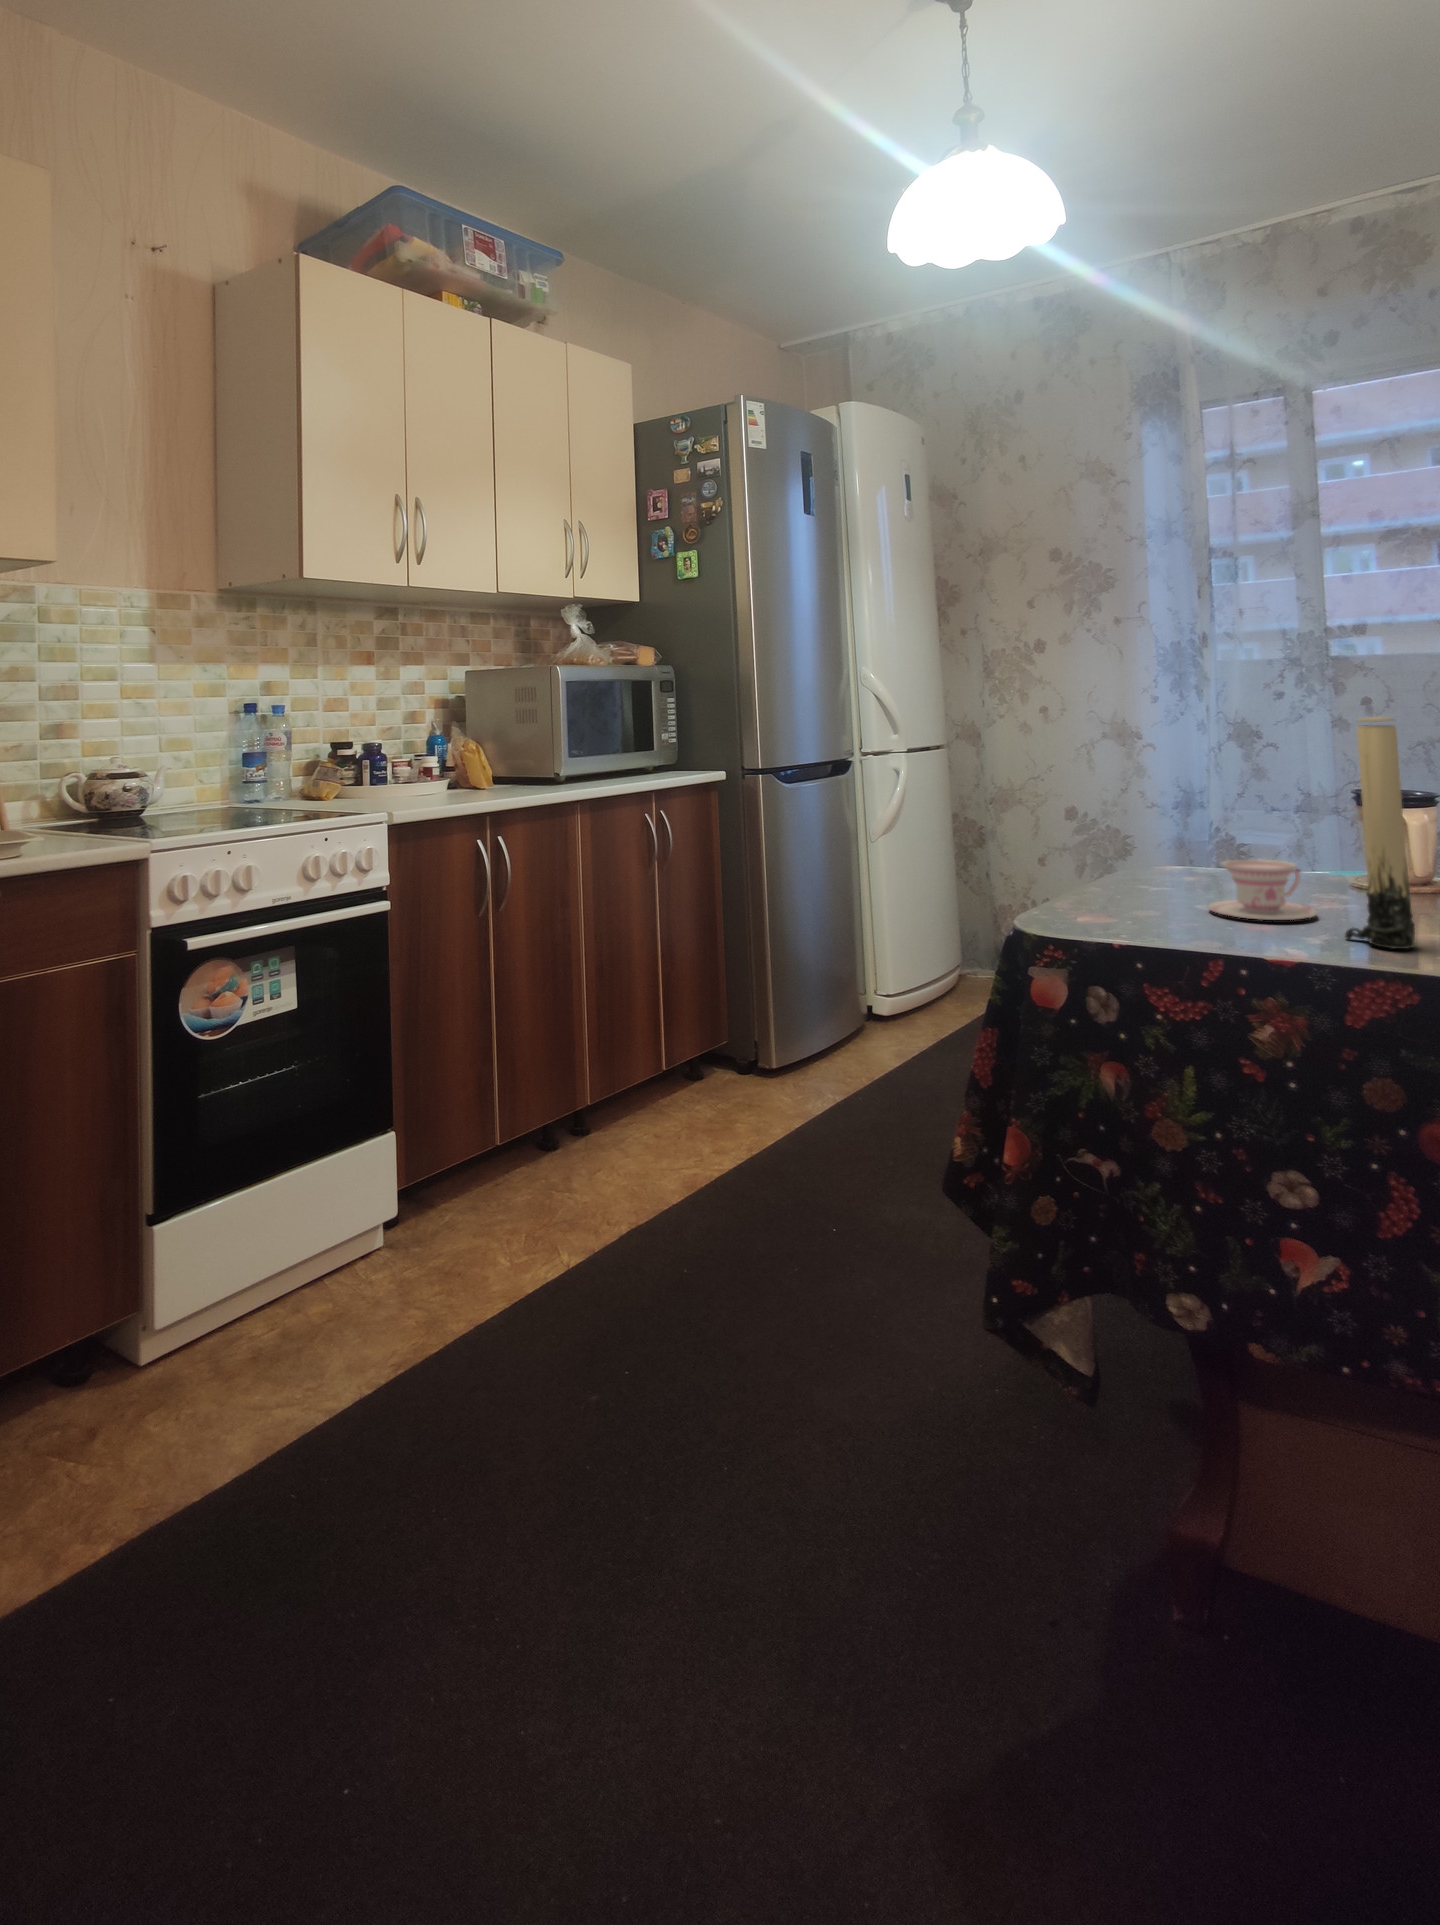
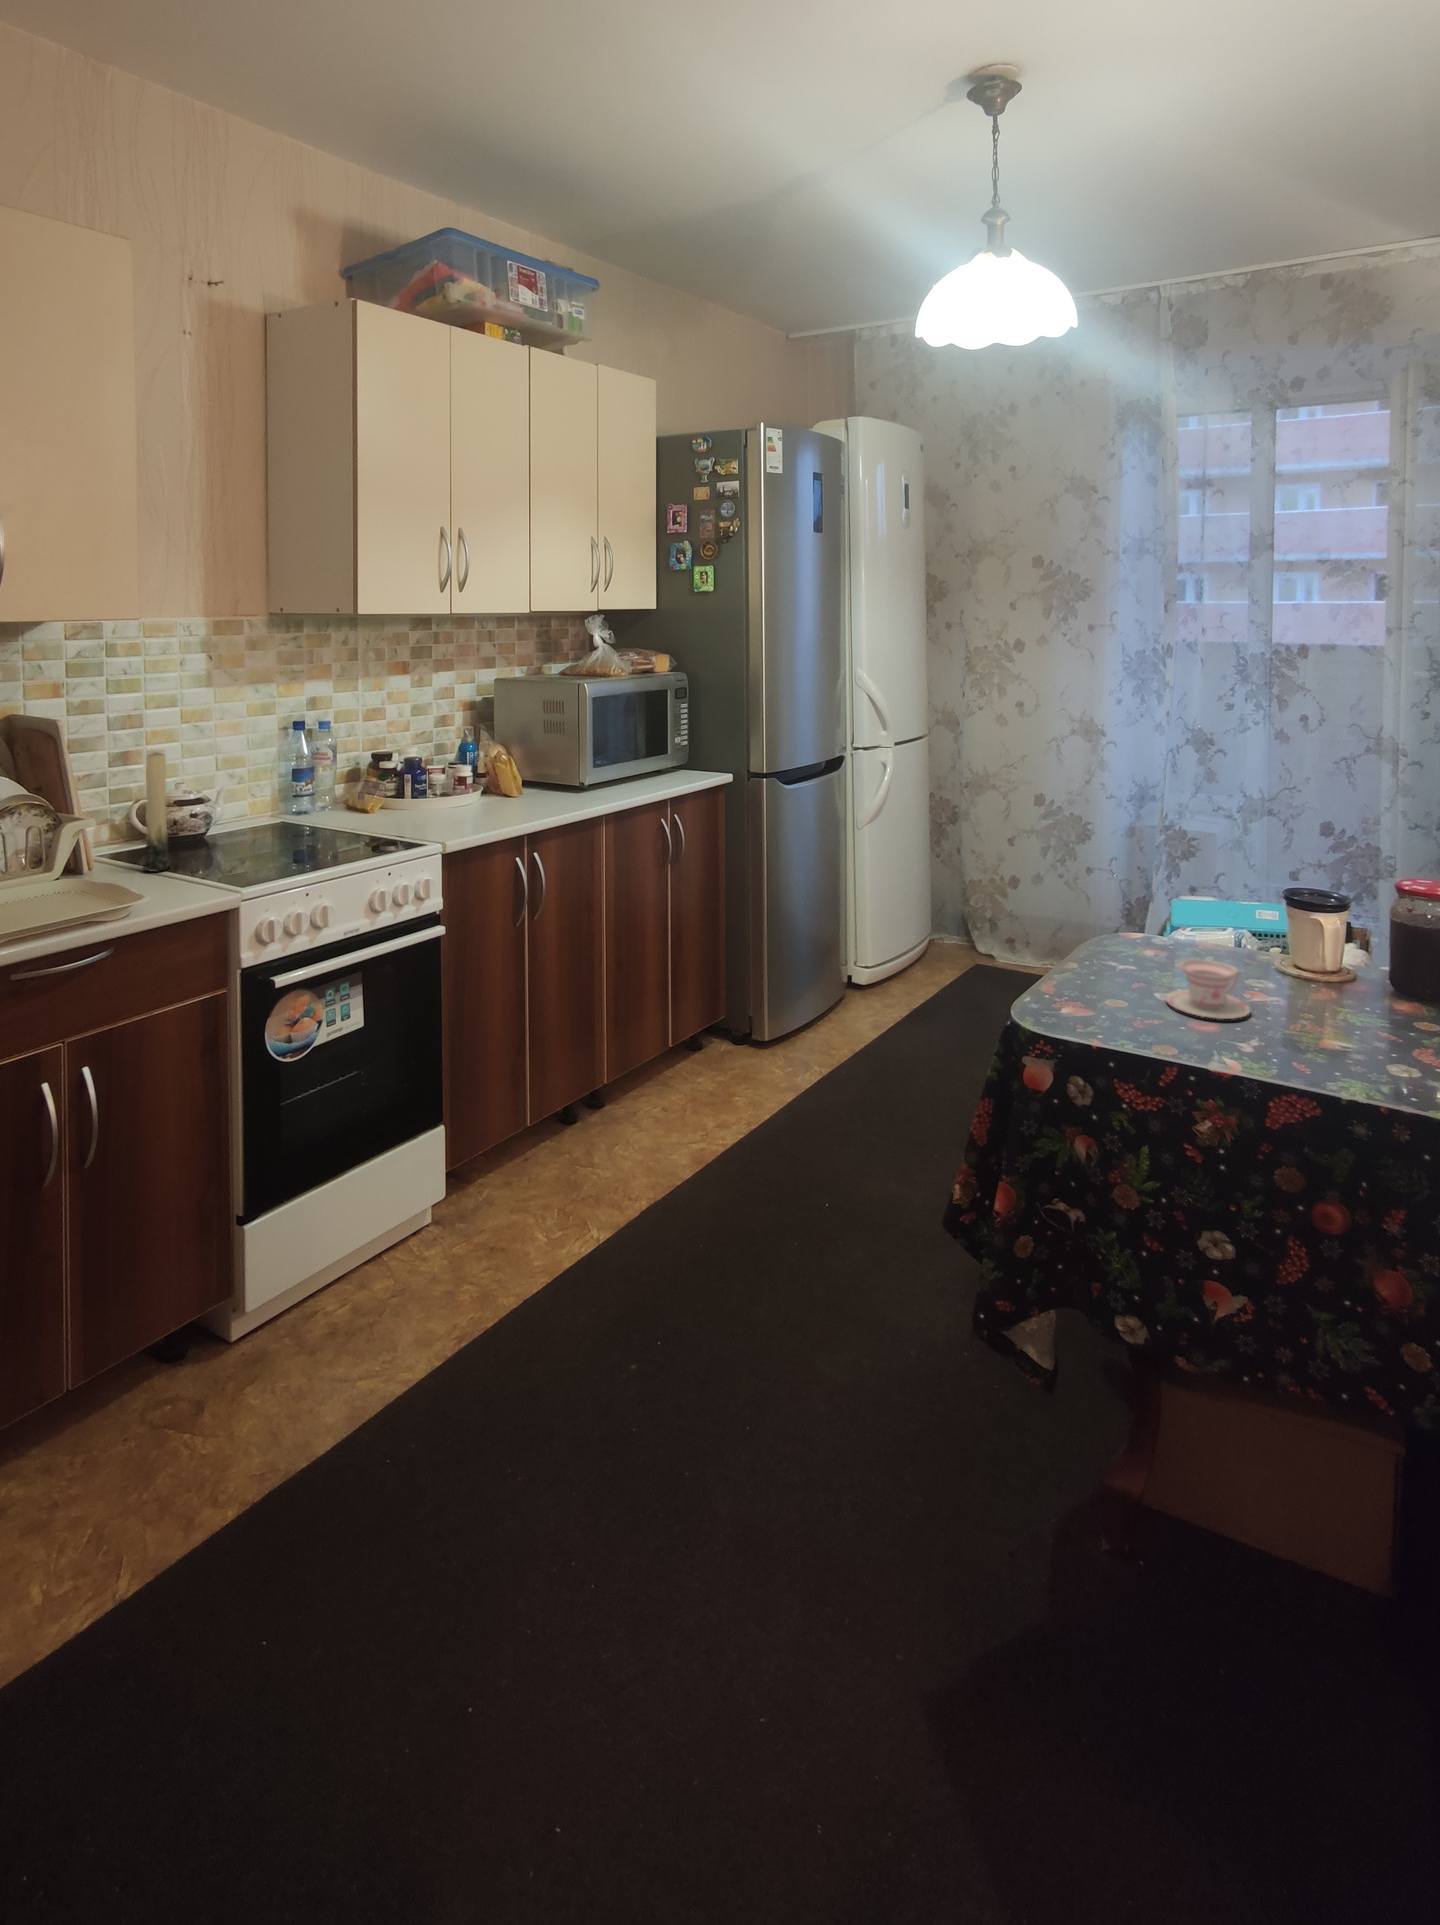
candle: present [1345,717,1415,949] -> present [144,749,171,872]

